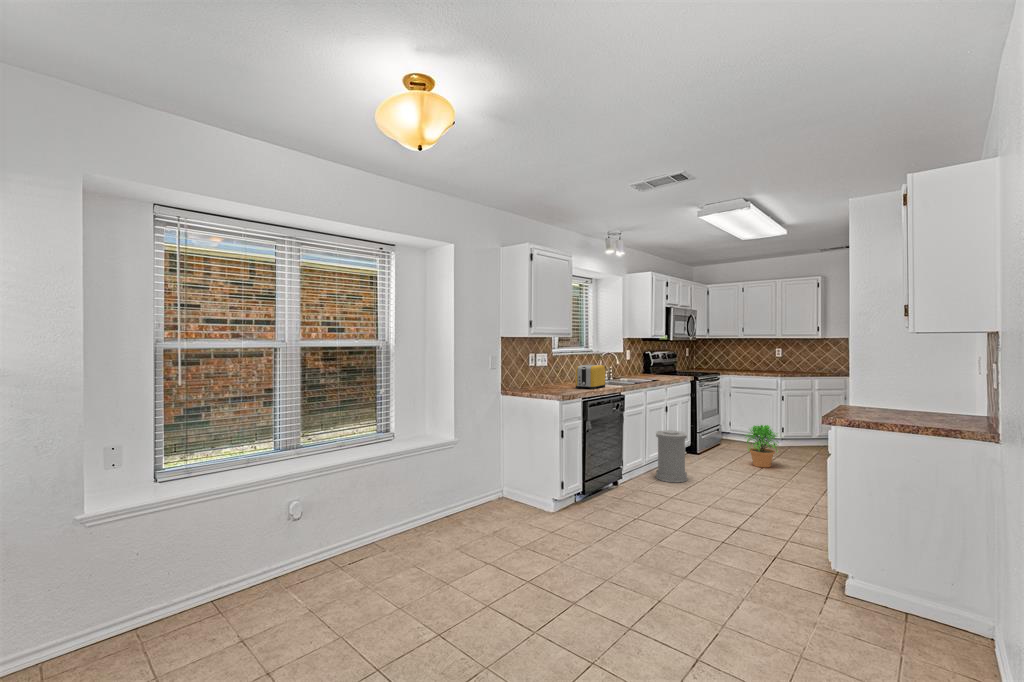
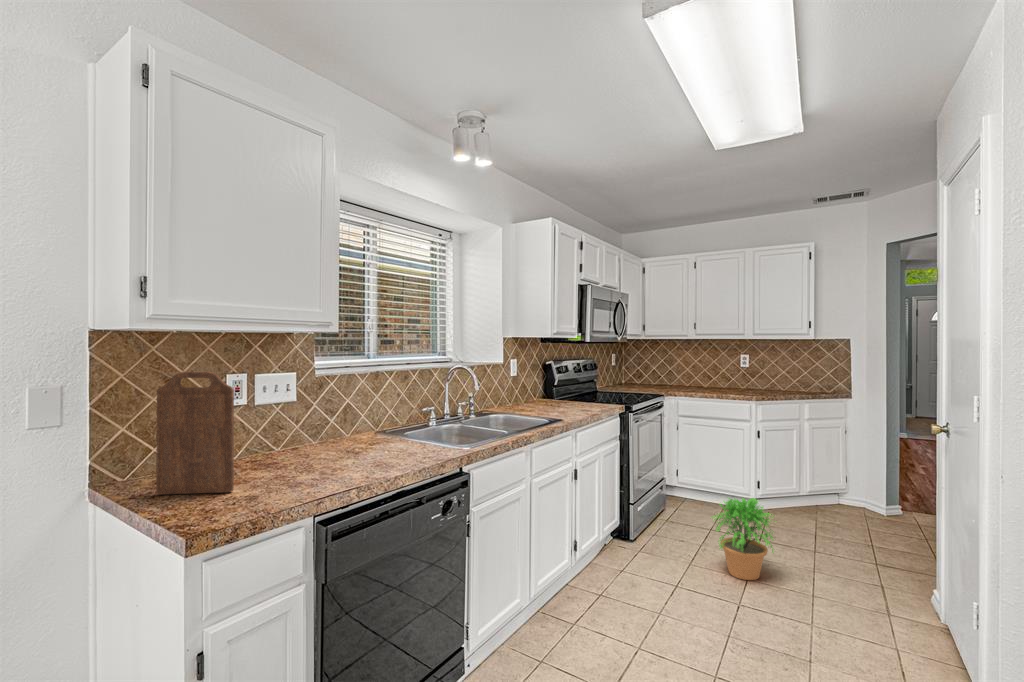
cutting board: none [526,351,550,393] -> present [156,372,234,495]
toaster: present [576,365,605,389] -> none [352,397,432,462]
trash can: present [656,430,687,482] -> none [547,527,611,653]

